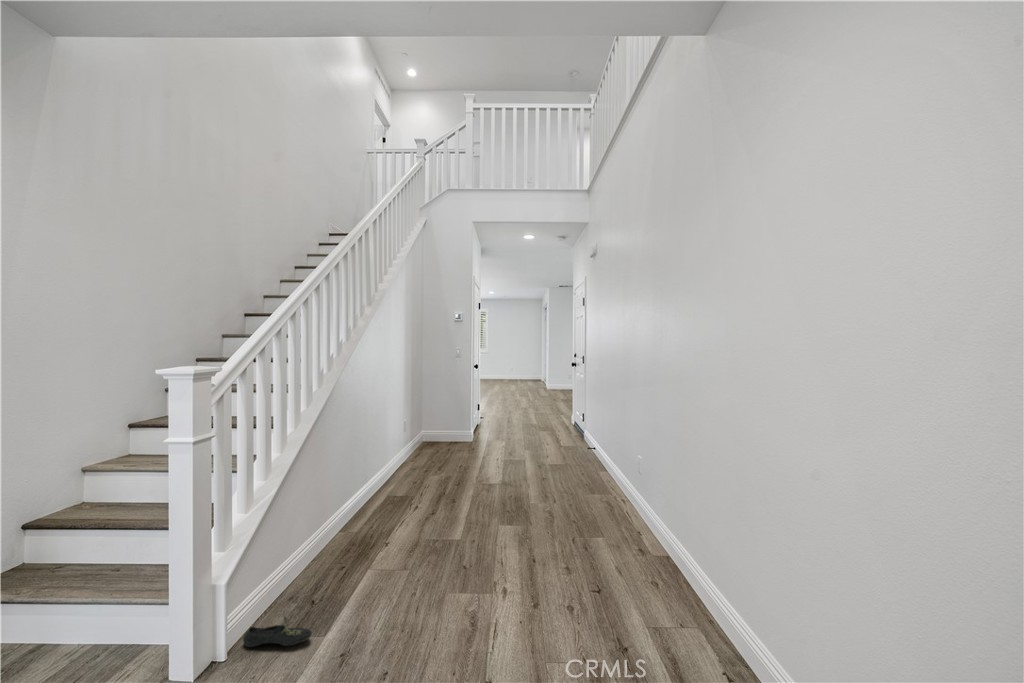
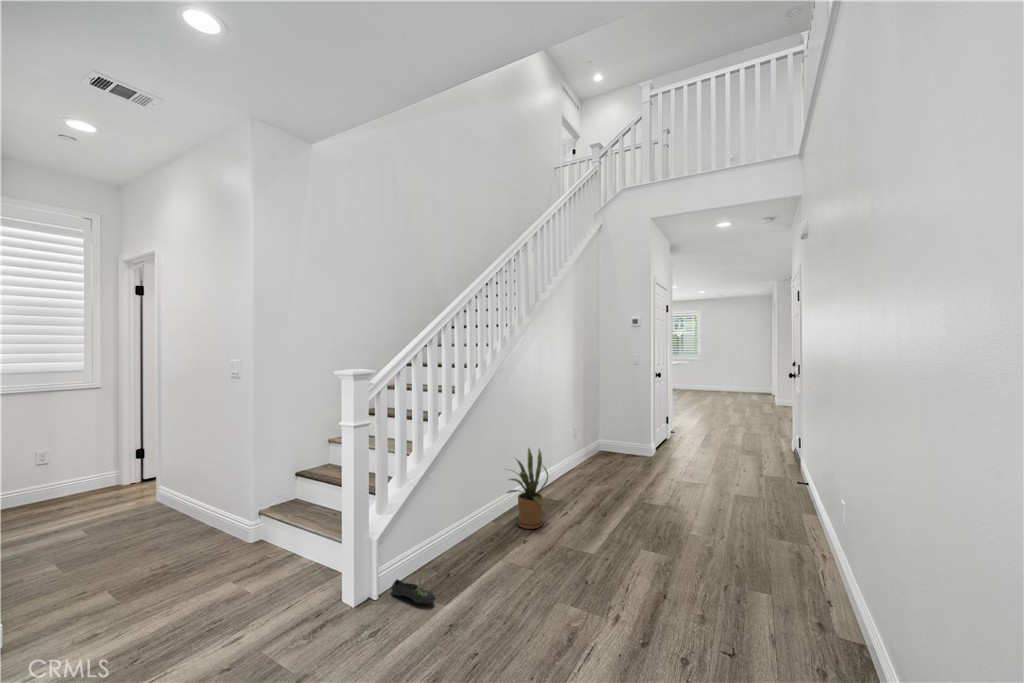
house plant: none [351,444,406,531] -> present [507,448,548,529]

